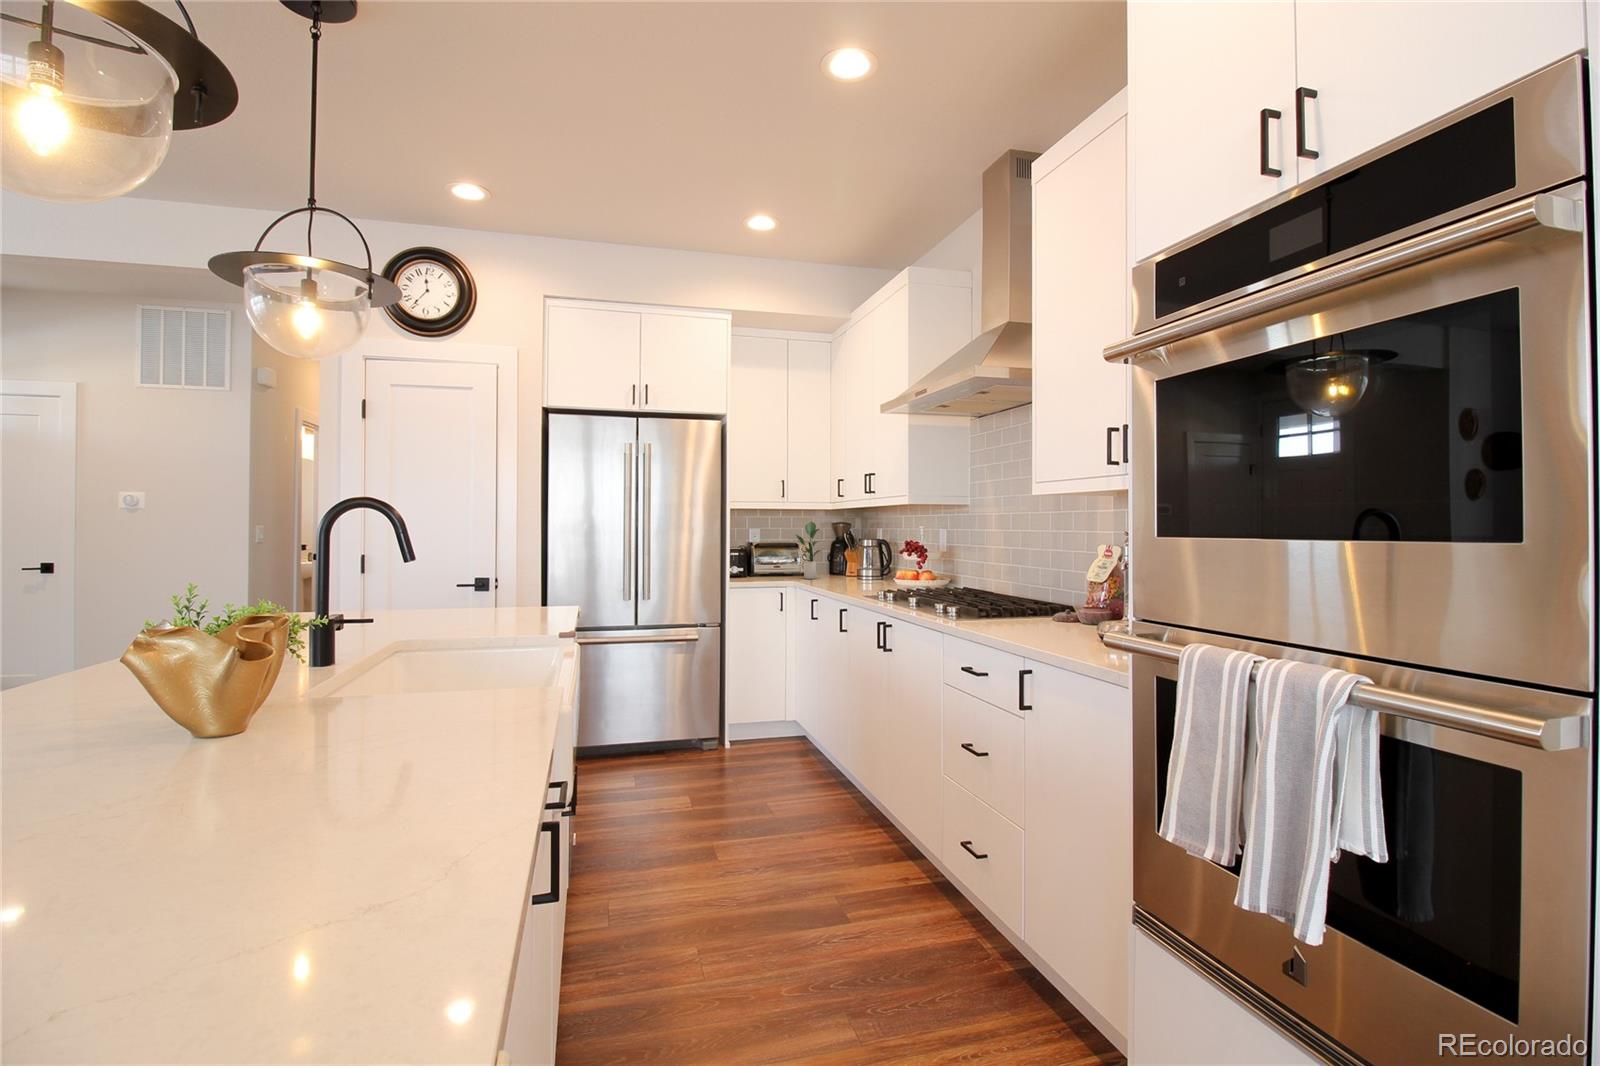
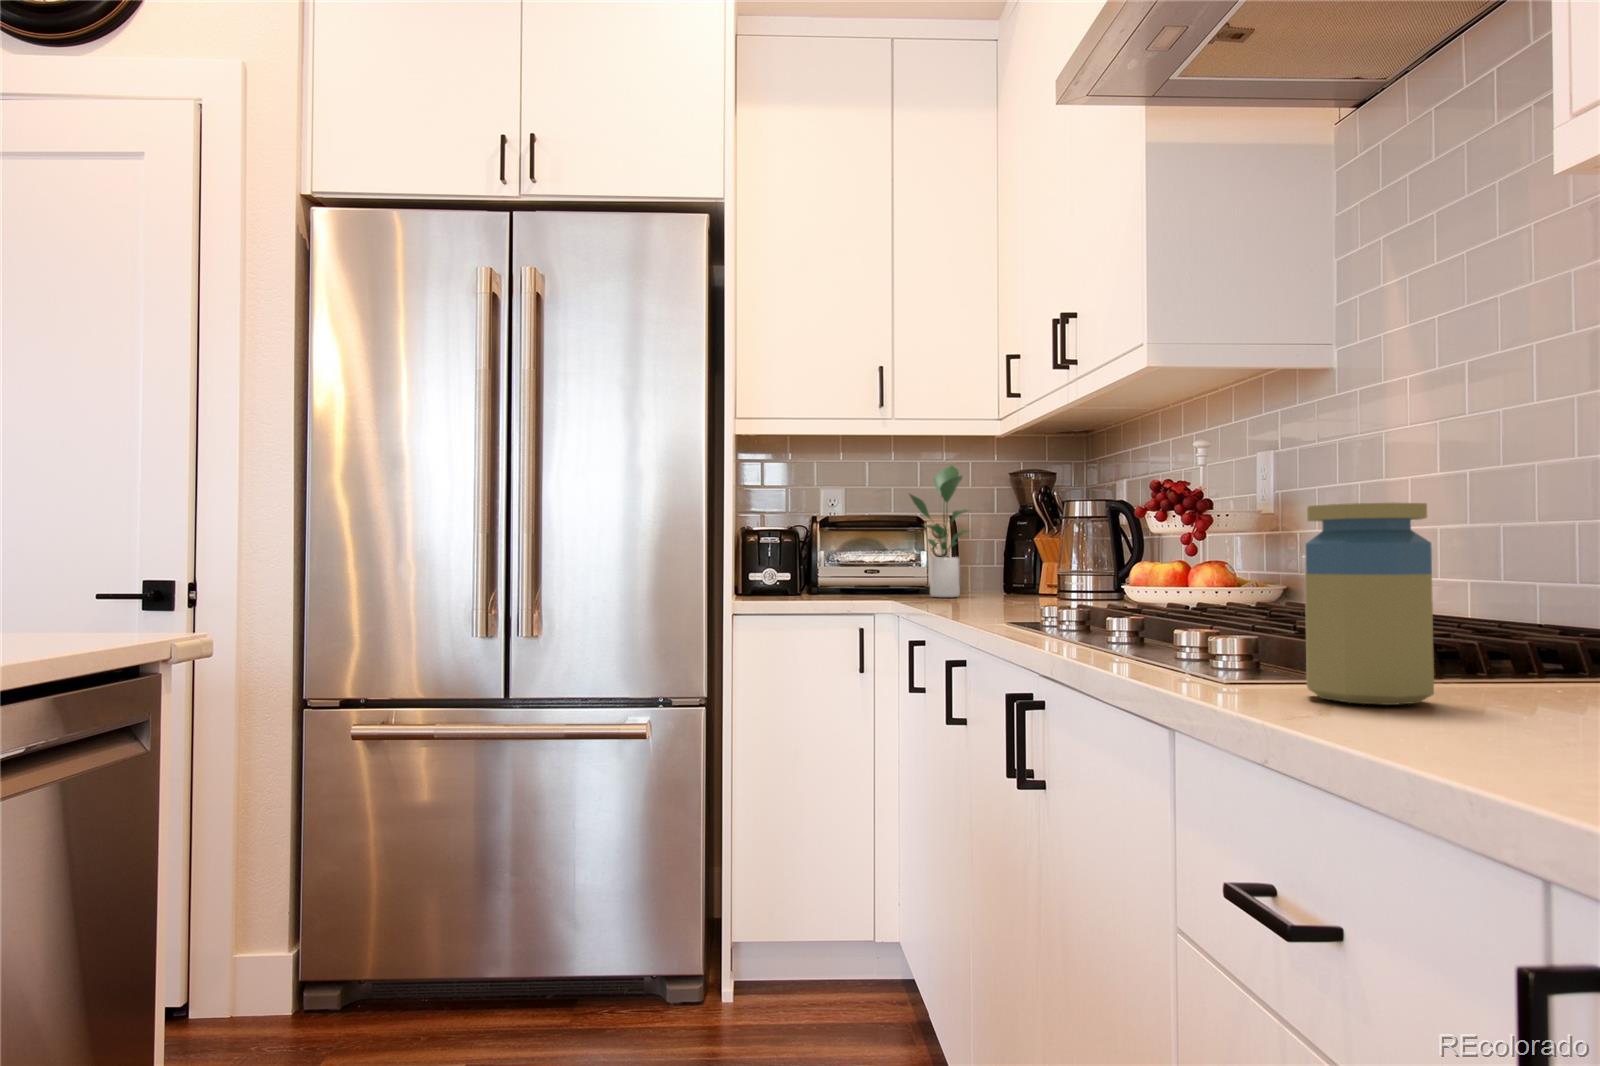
jar: none [974,581,999,624] -> present [1304,503,1434,705]

